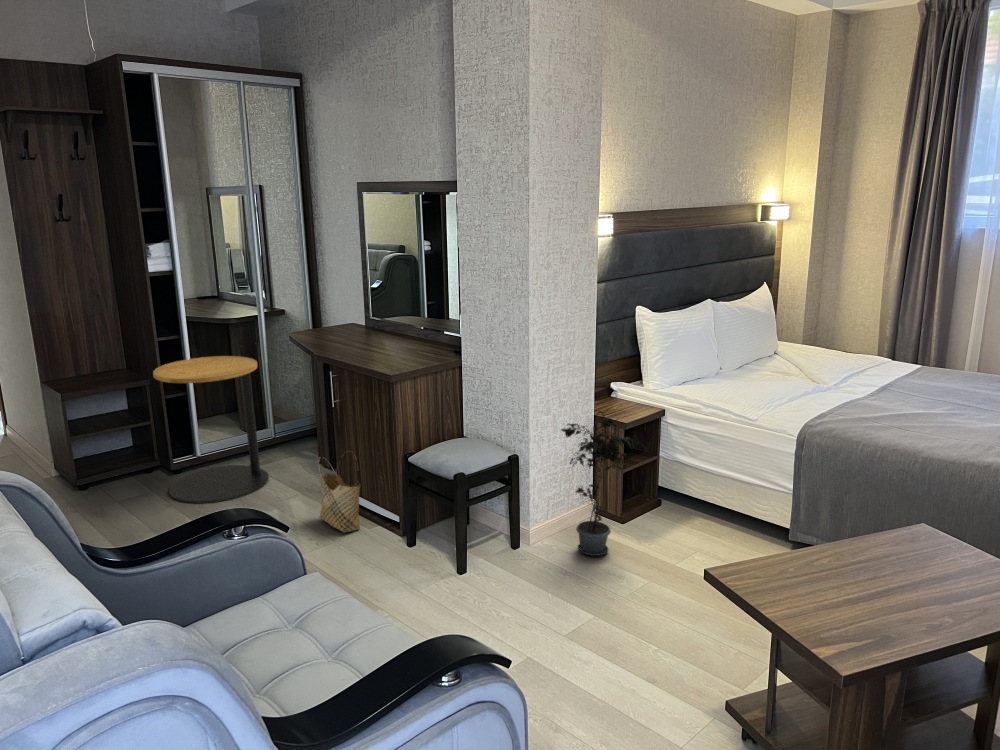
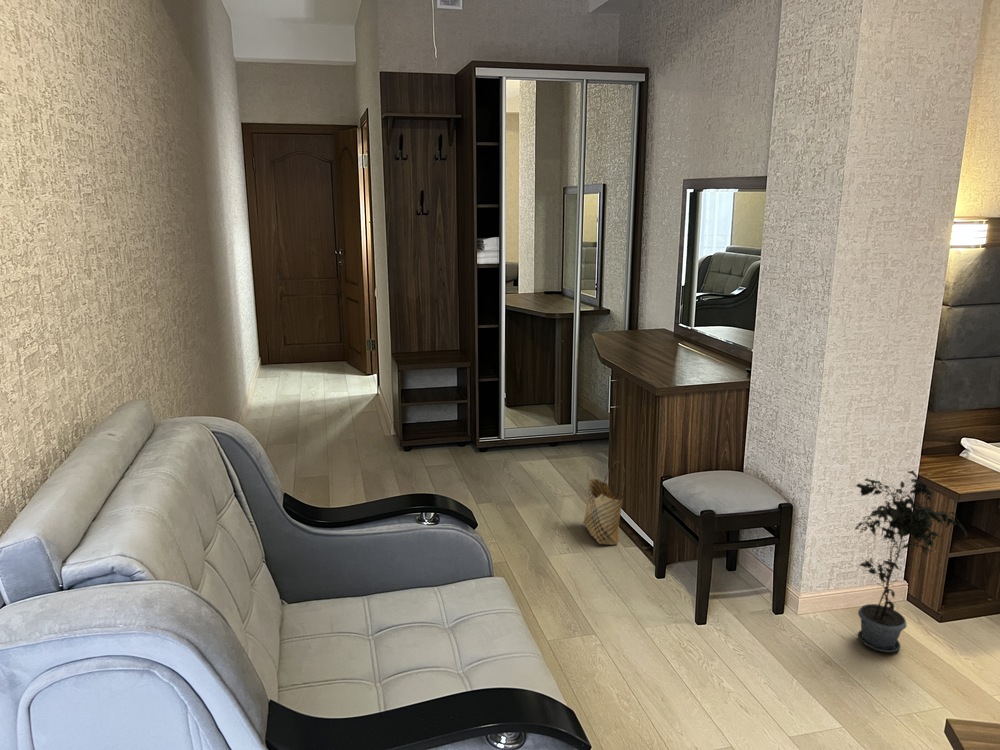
side table: present [153,356,269,503] -> none [466,347,559,486]

